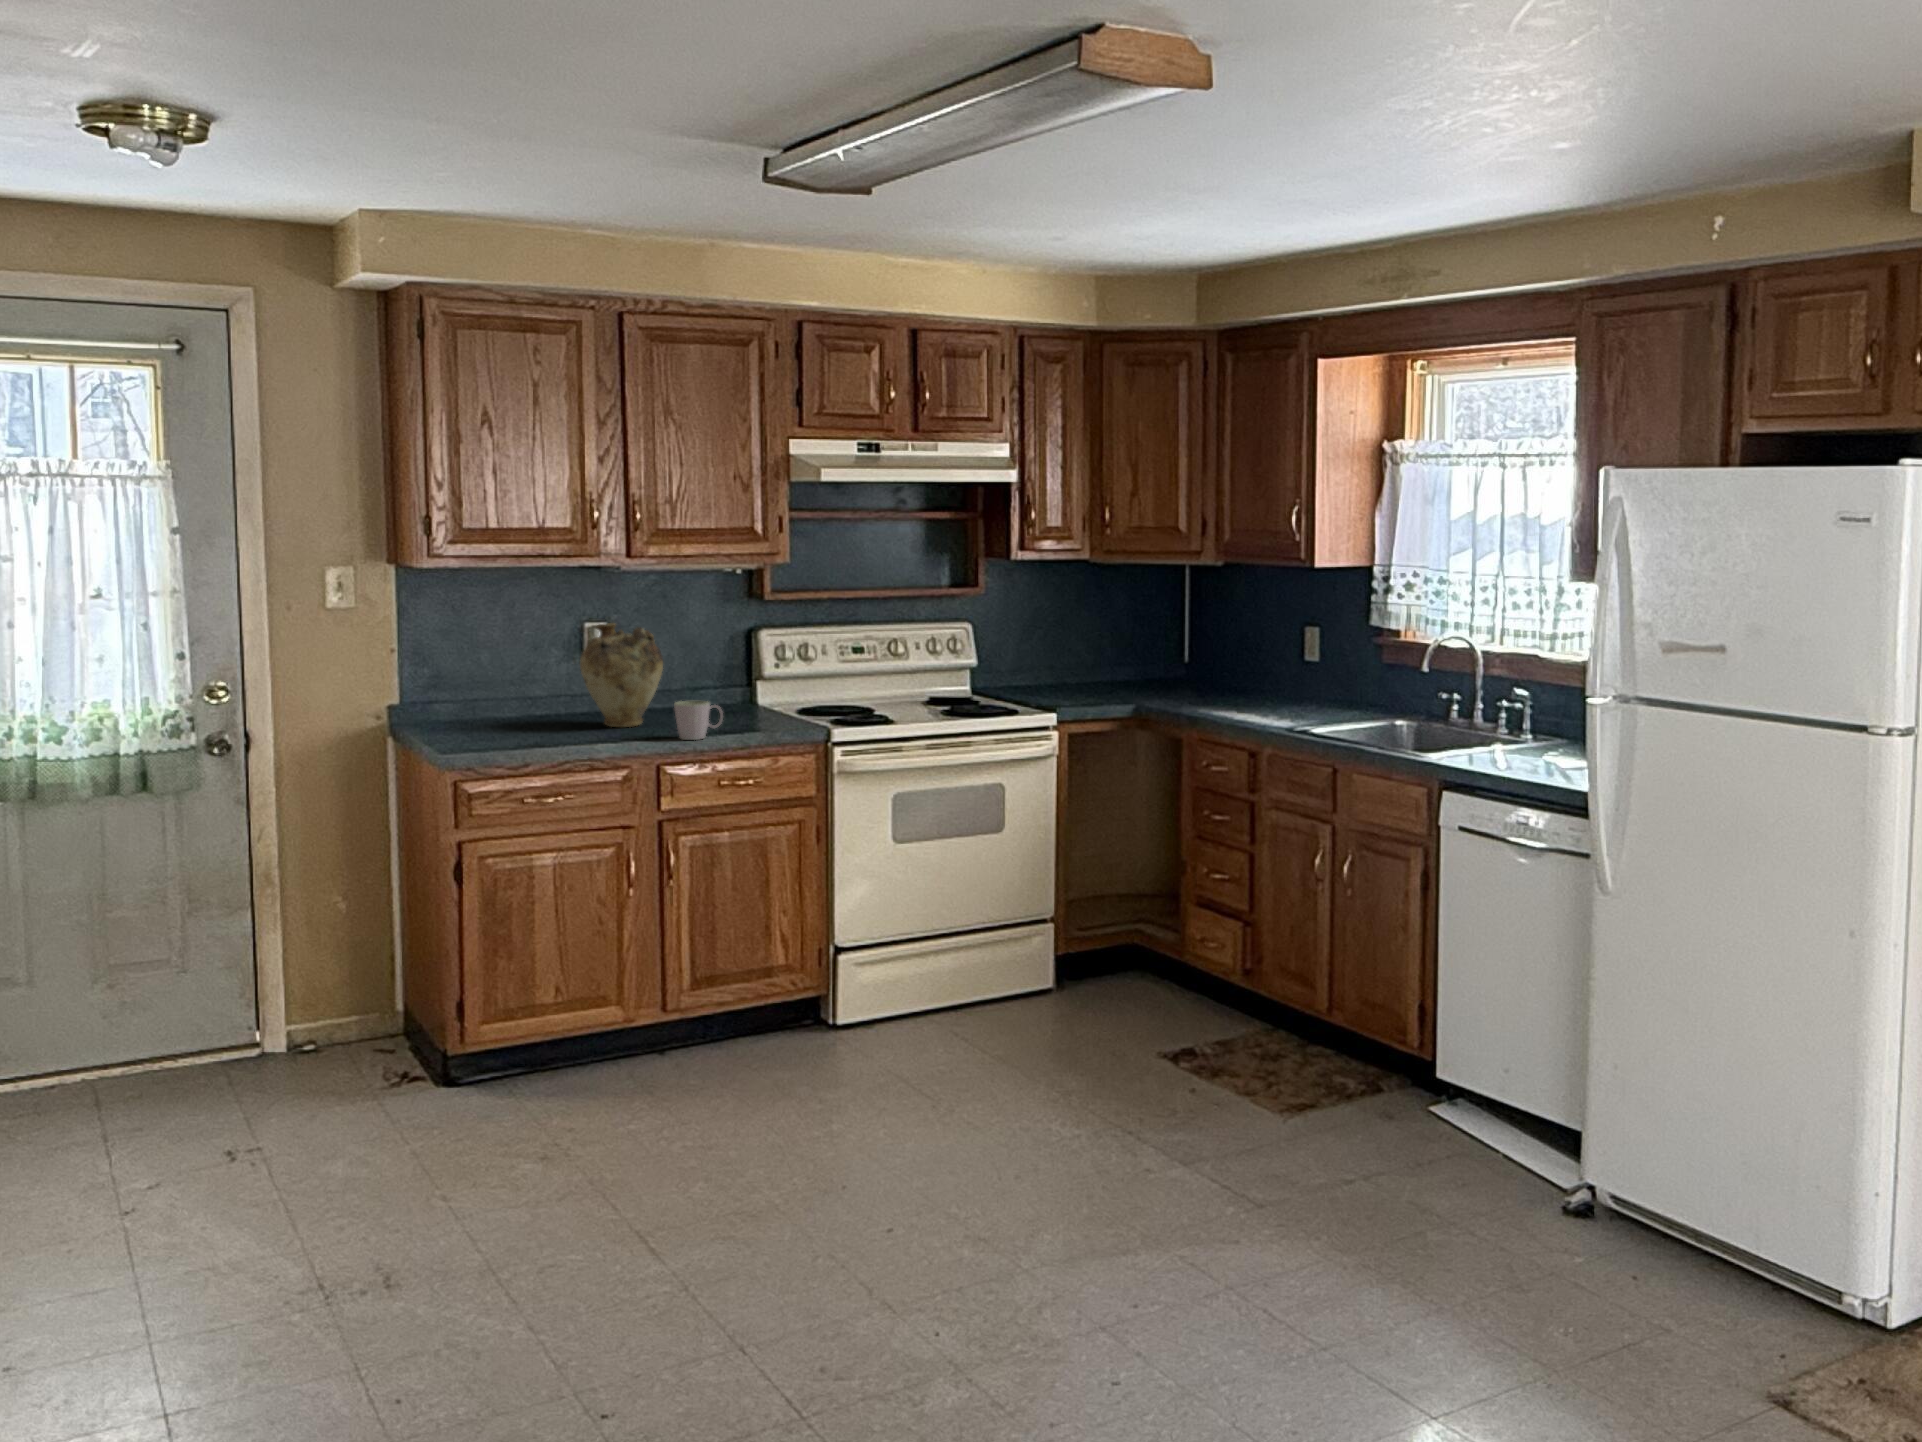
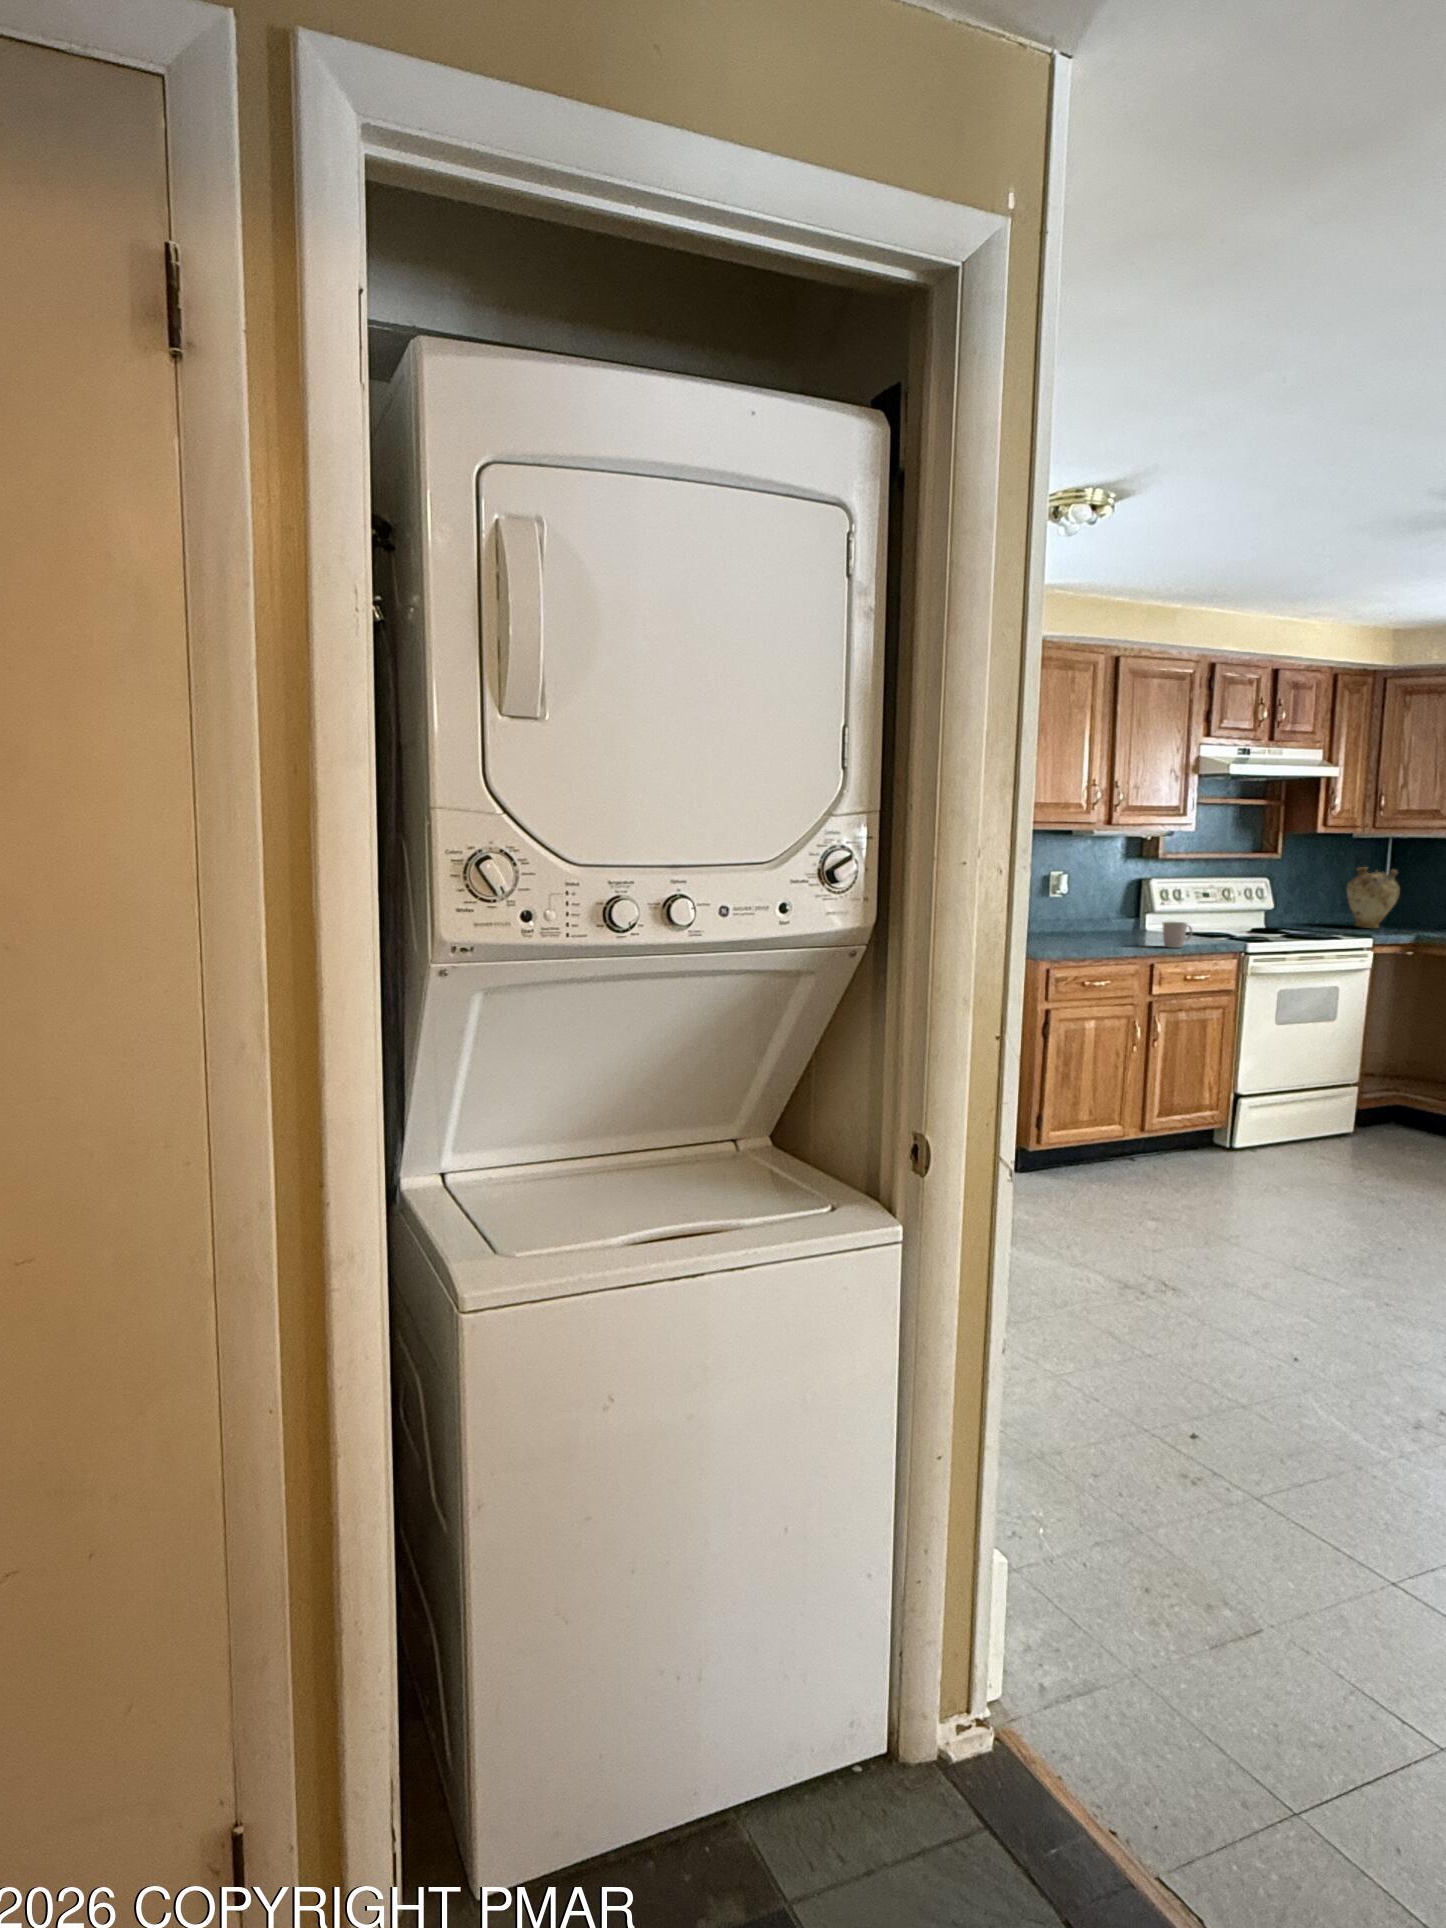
vase: present [580,623,663,727] -> present [1347,867,1400,928]

